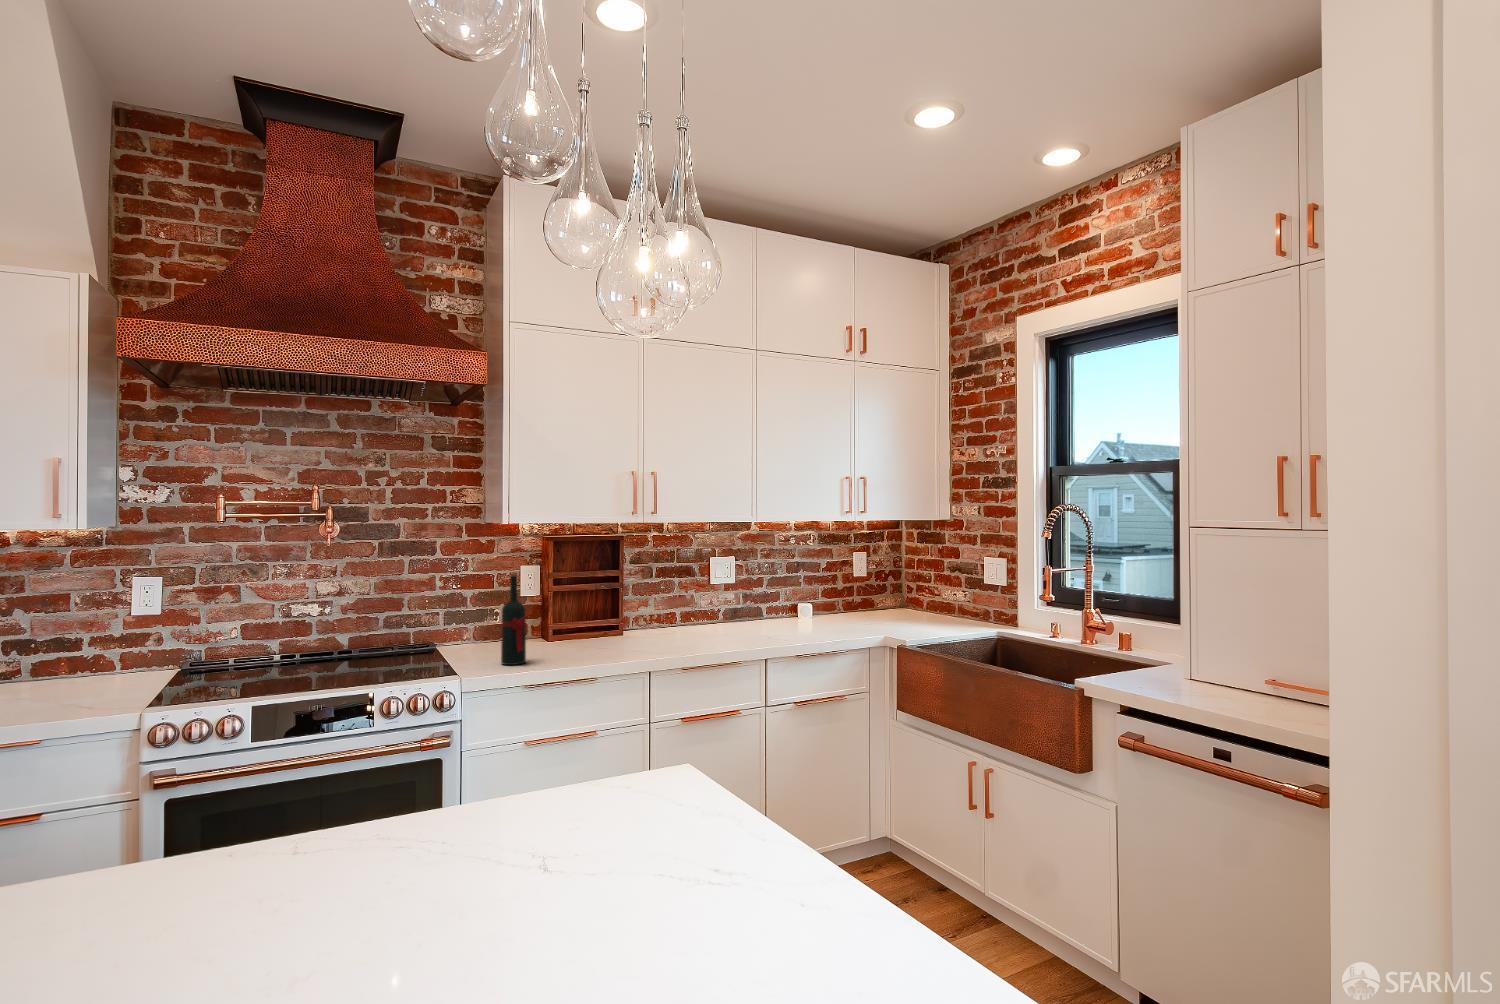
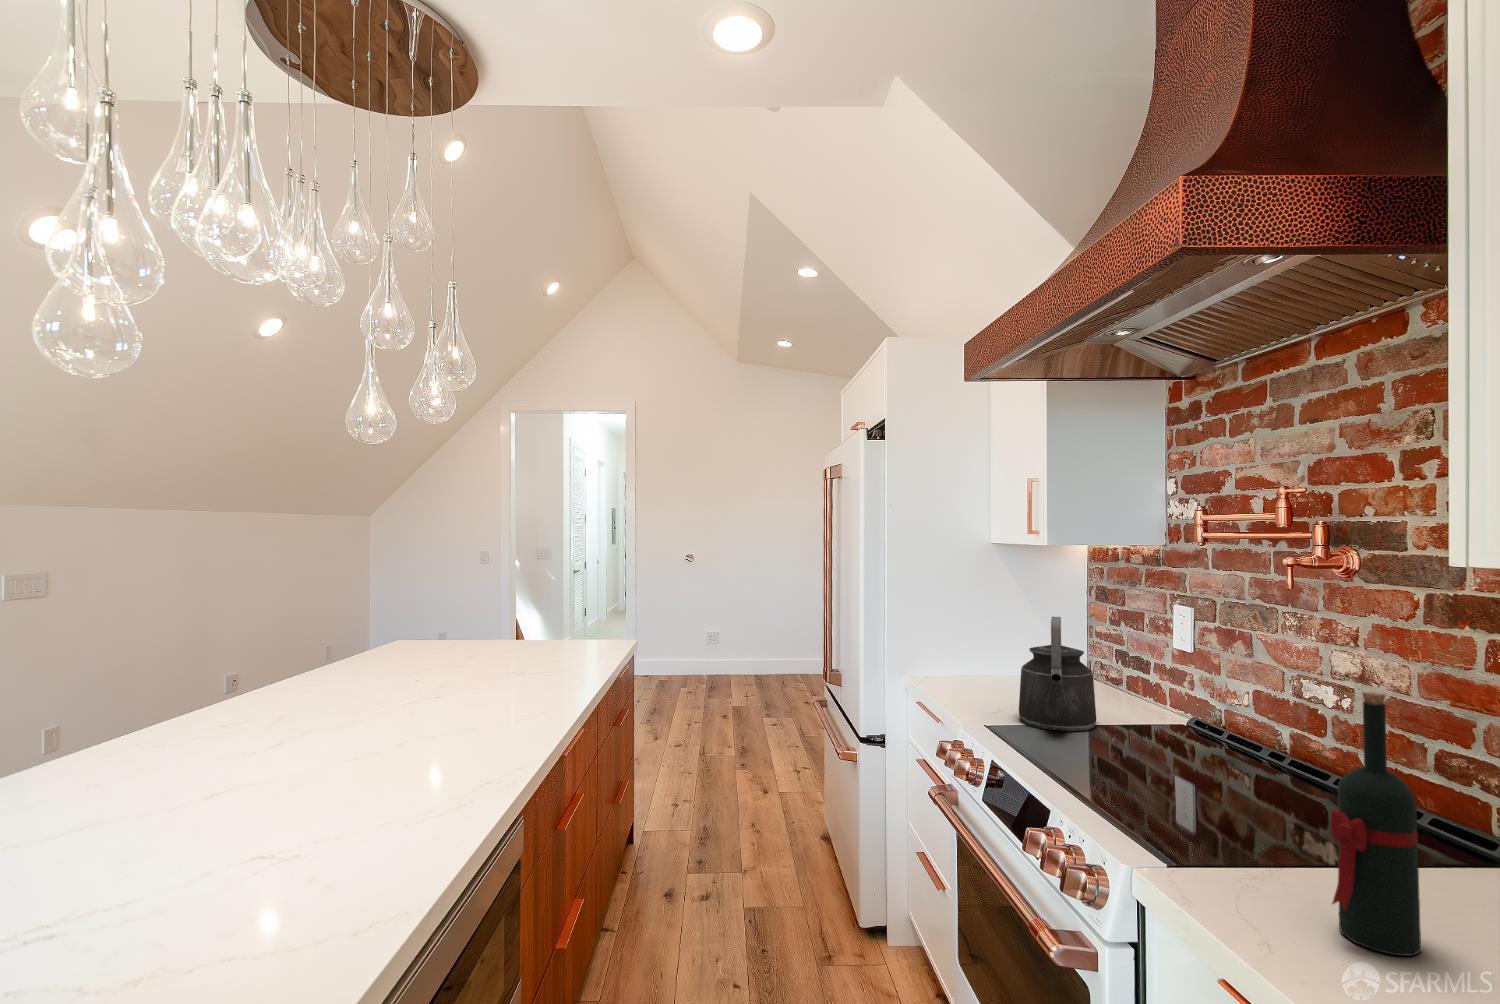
kettle: none [89,598,203,700] -> present [1019,617,1096,731]

